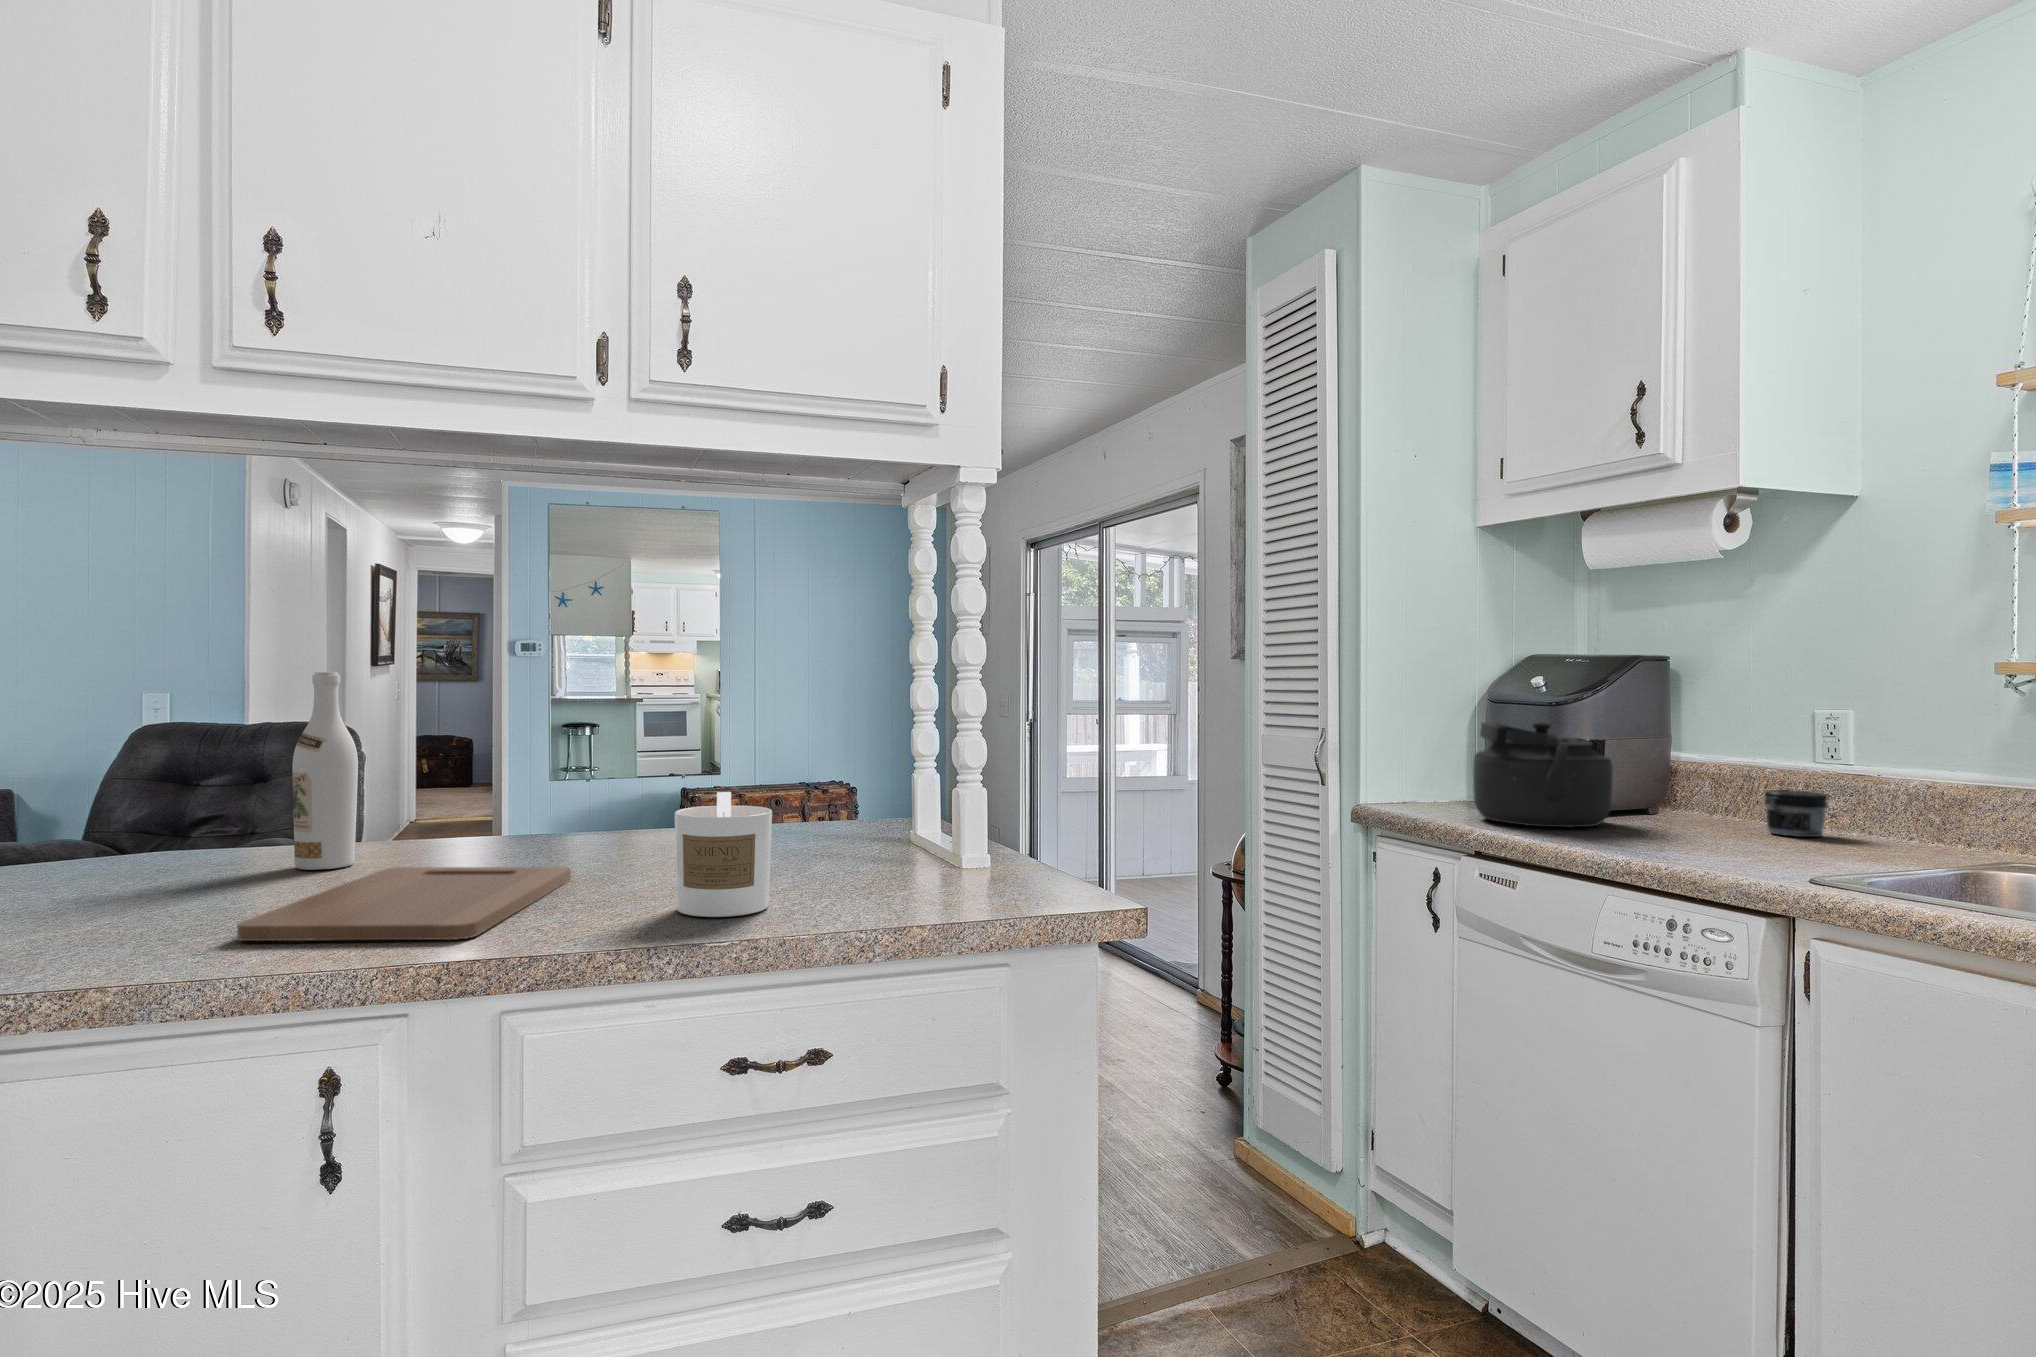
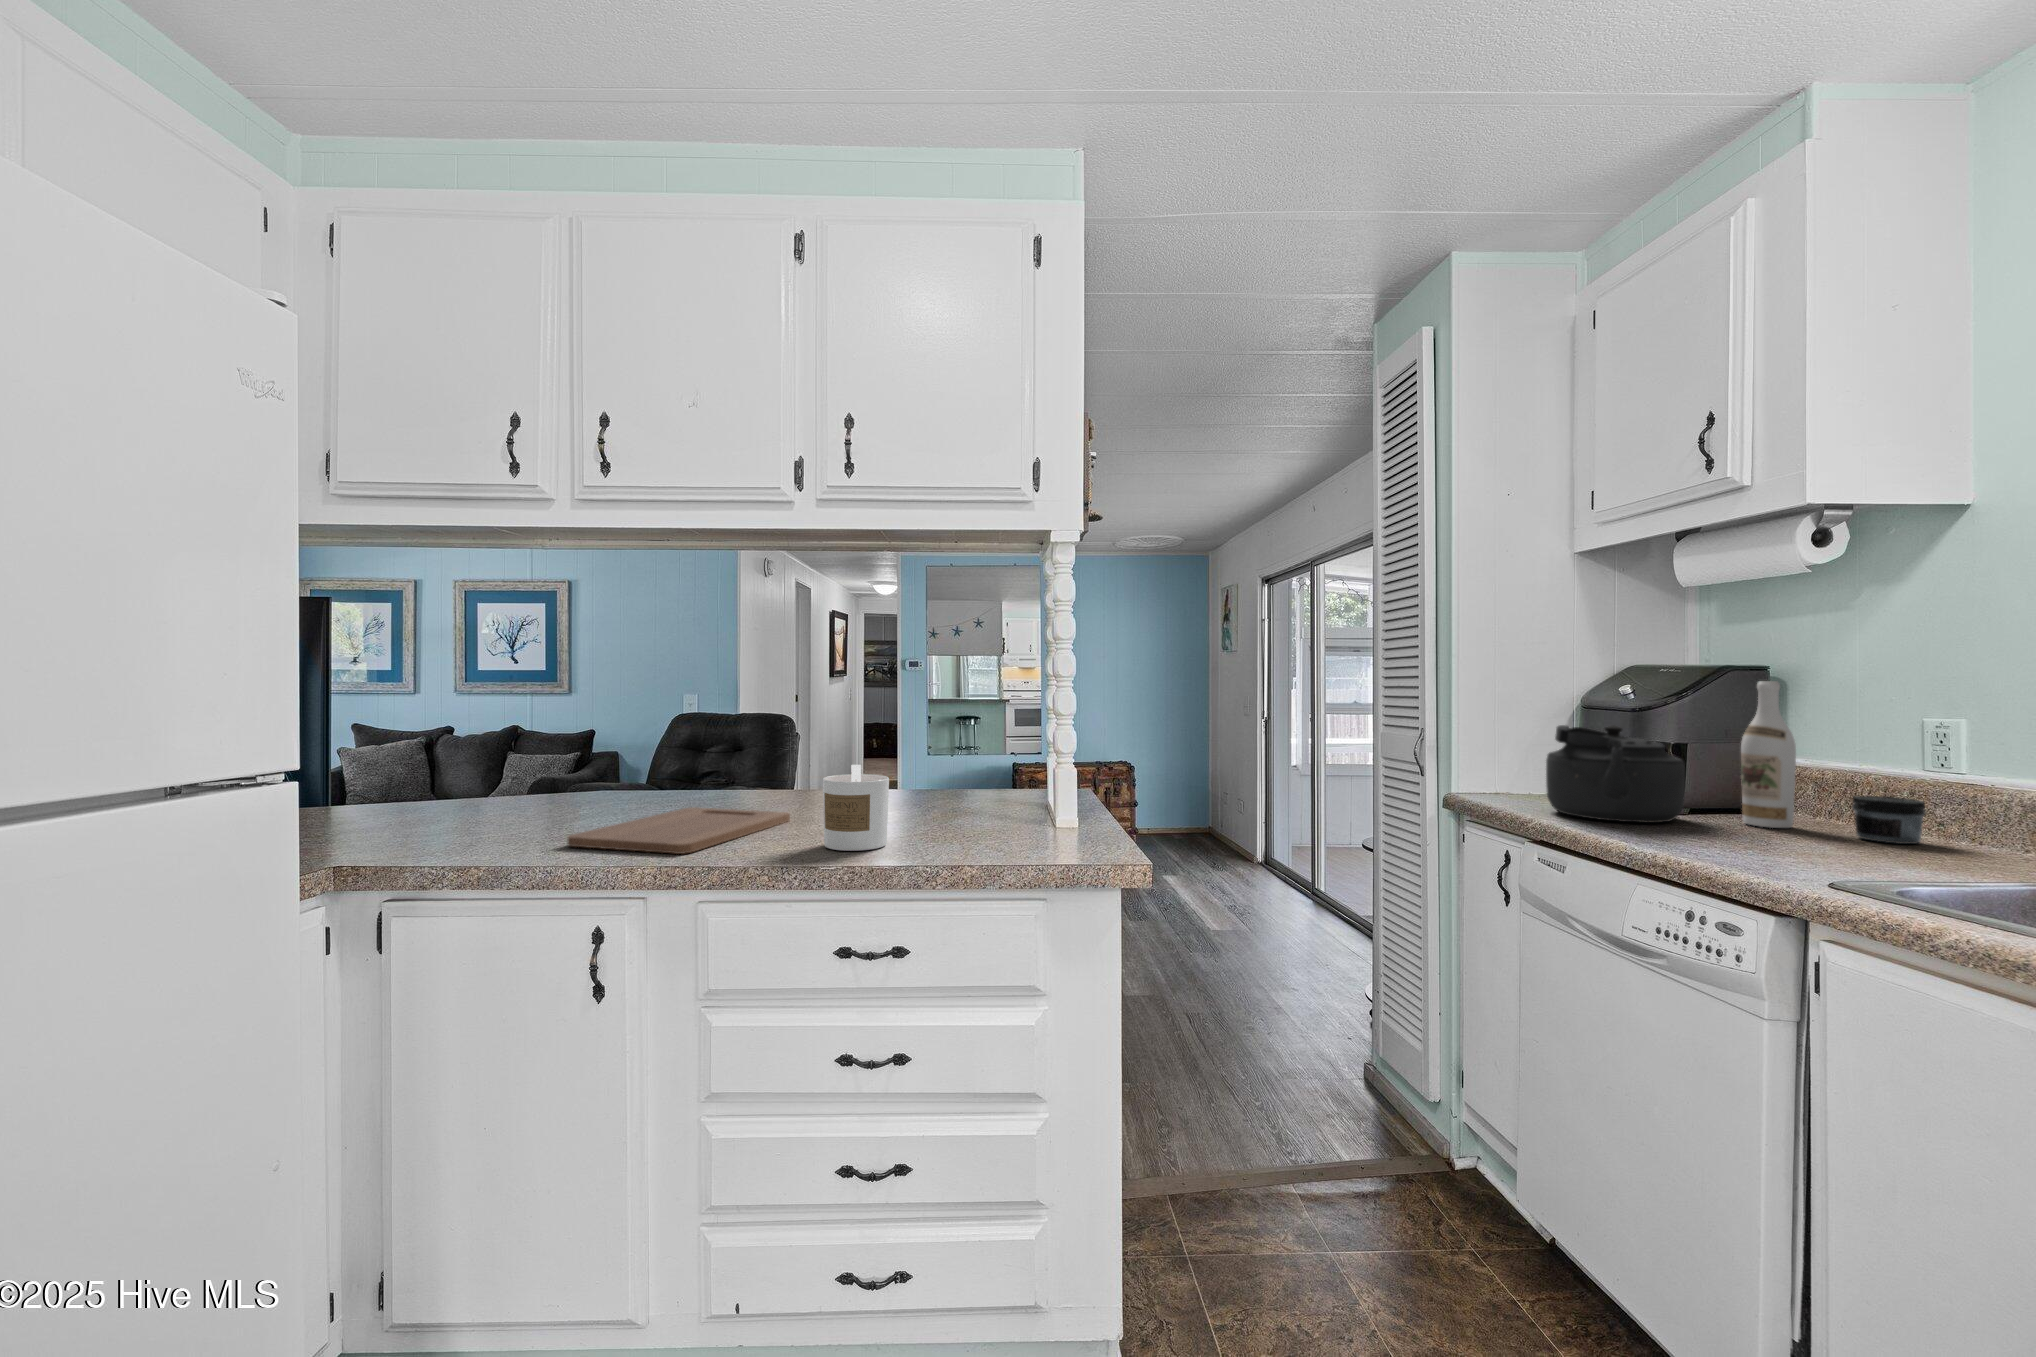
wine bottle: present [292,672,358,870] -> present [1741,681,1796,828]

